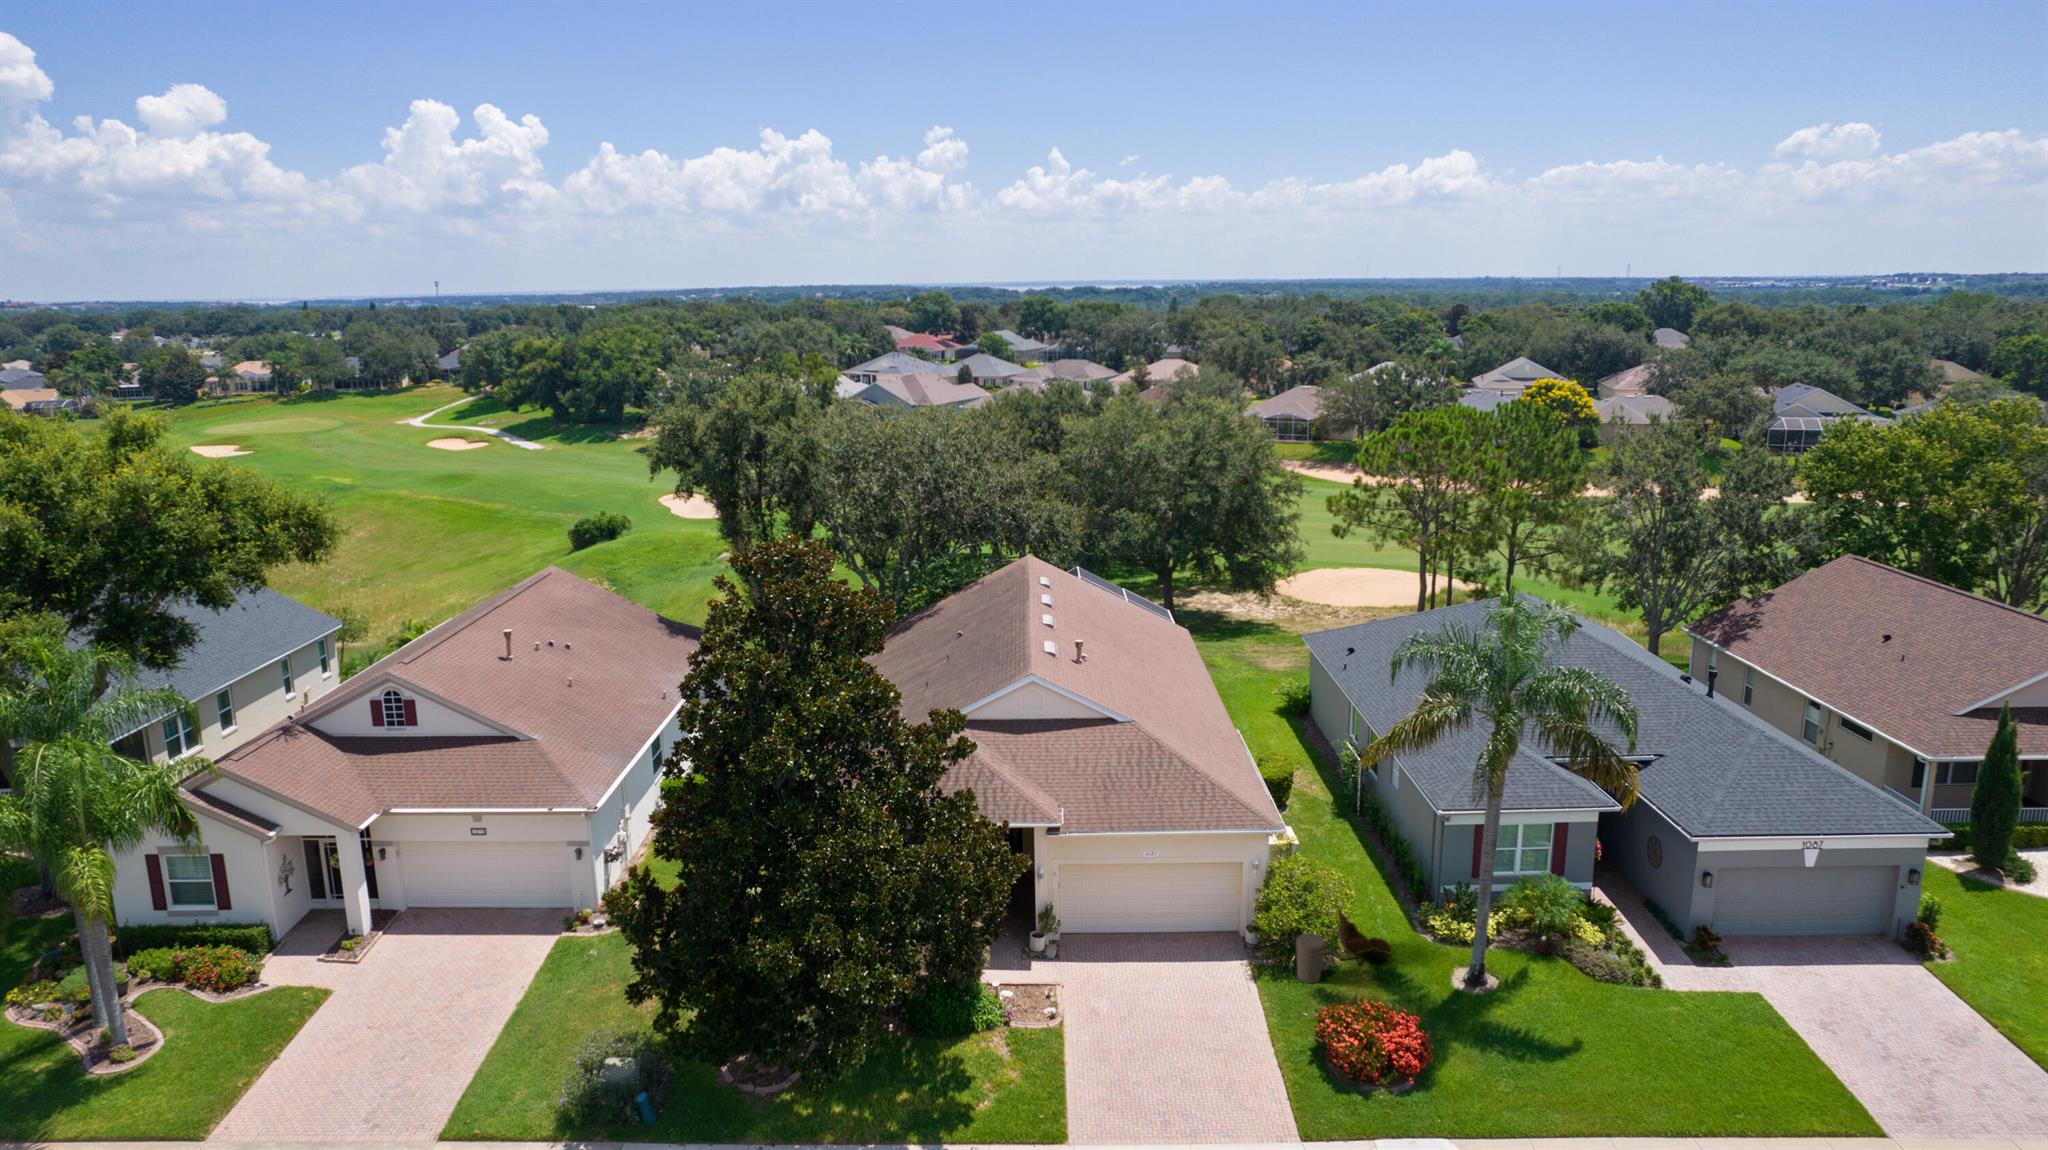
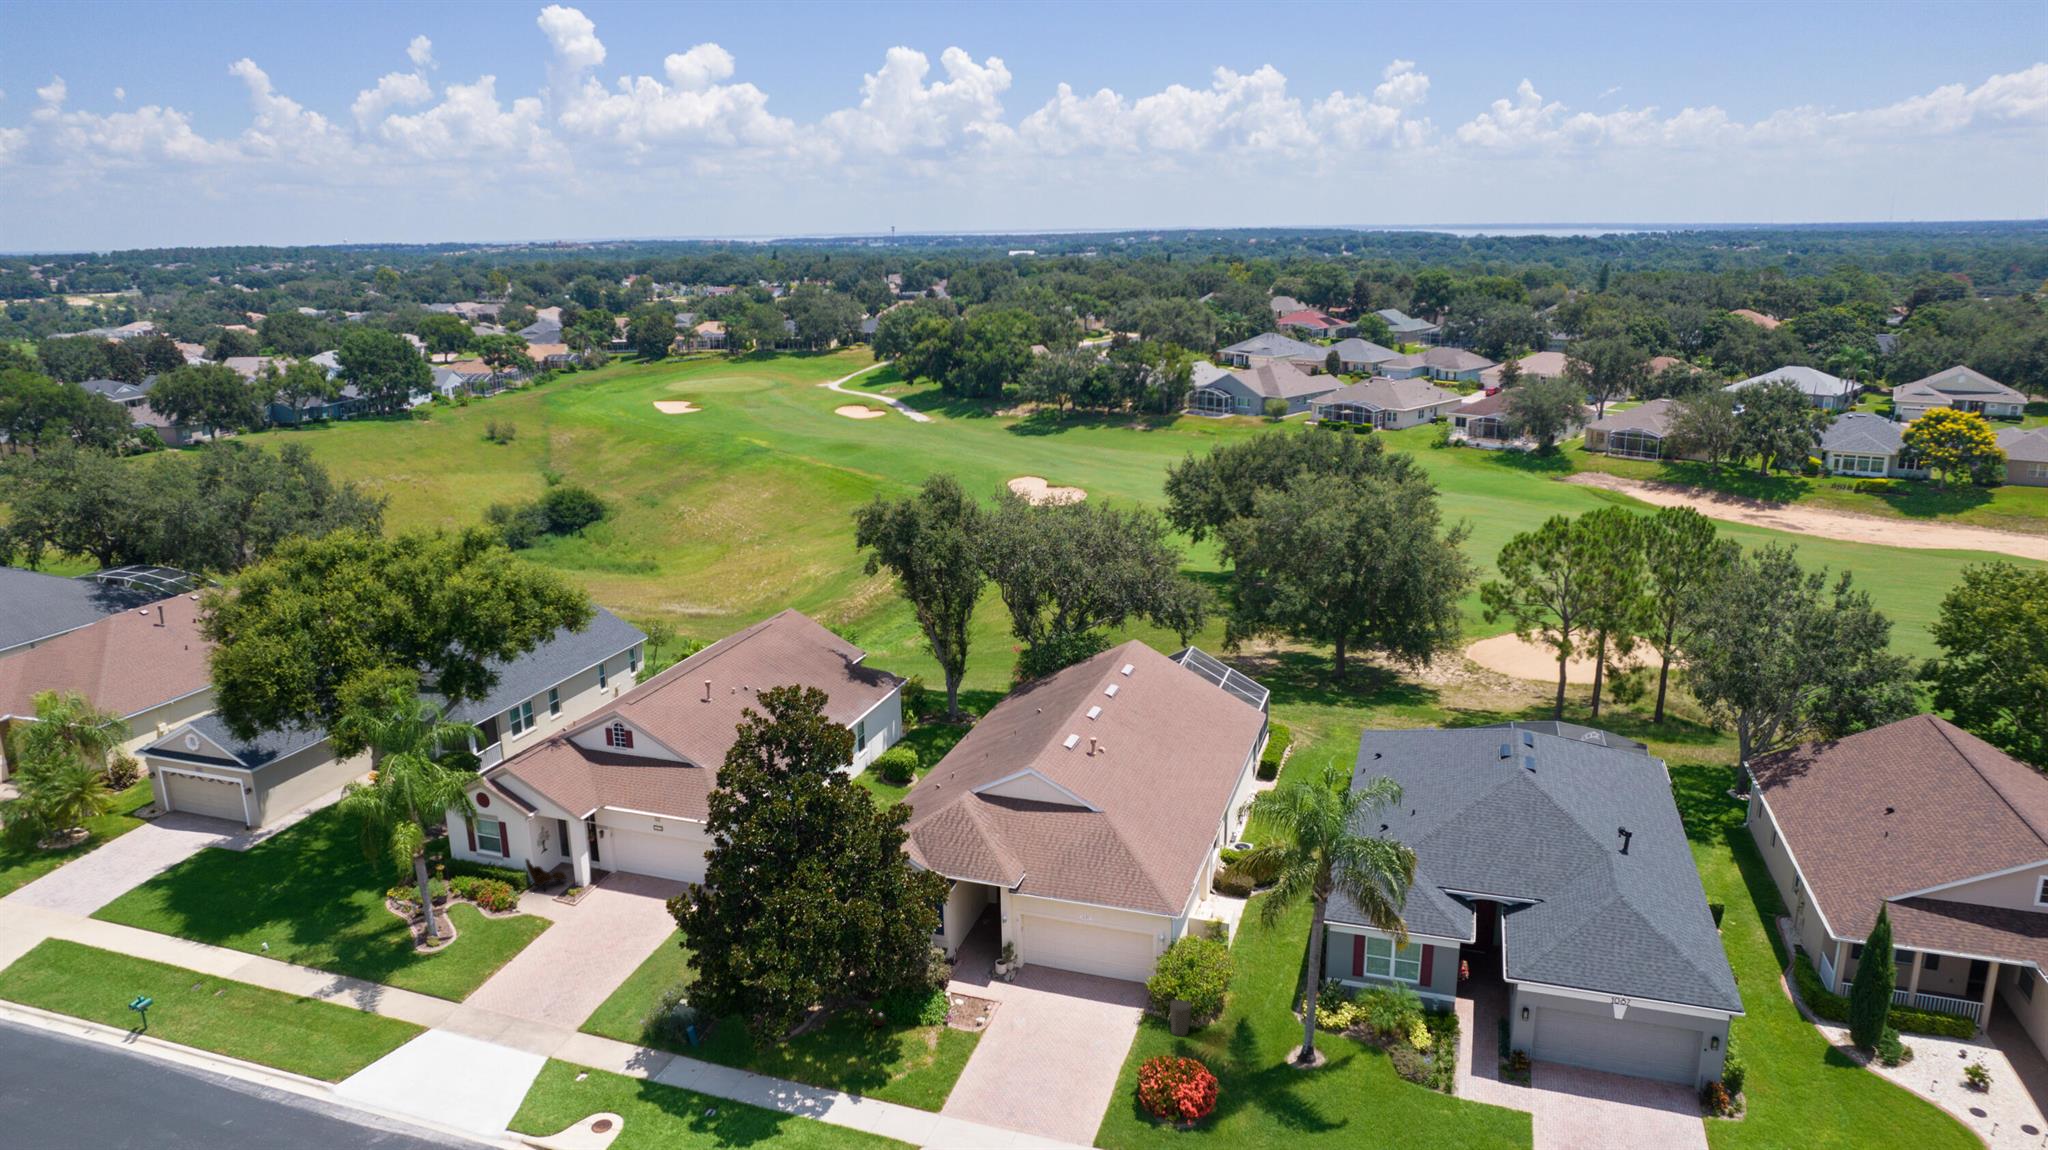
lounge chair: present [1337,908,1392,964] -> present [525,859,566,886]
potted tree: present [1536,920,1558,953] -> present [867,1001,886,1026]

